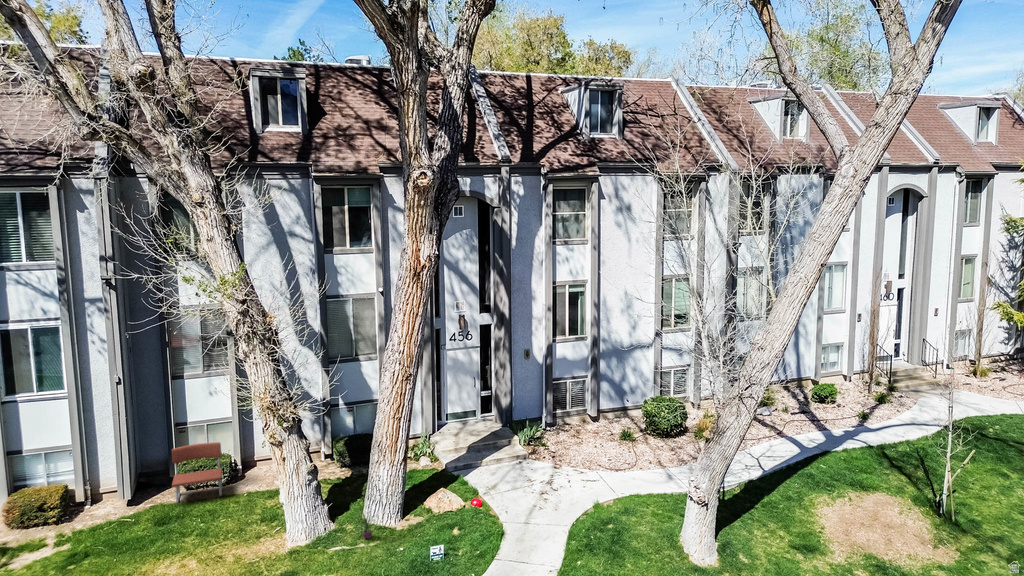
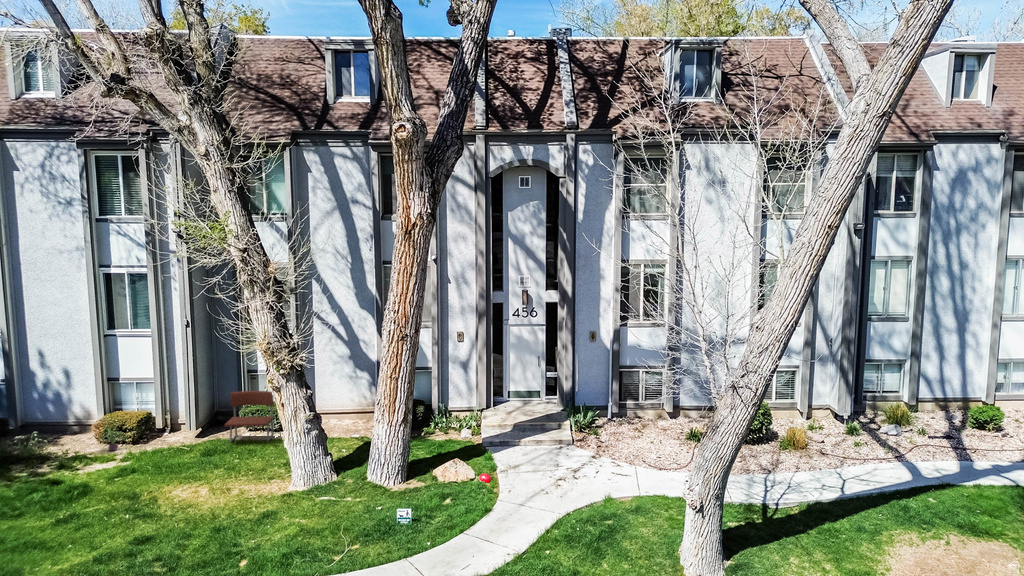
decorative plant: present [358,512,374,539] -> present [107,429,119,451]

